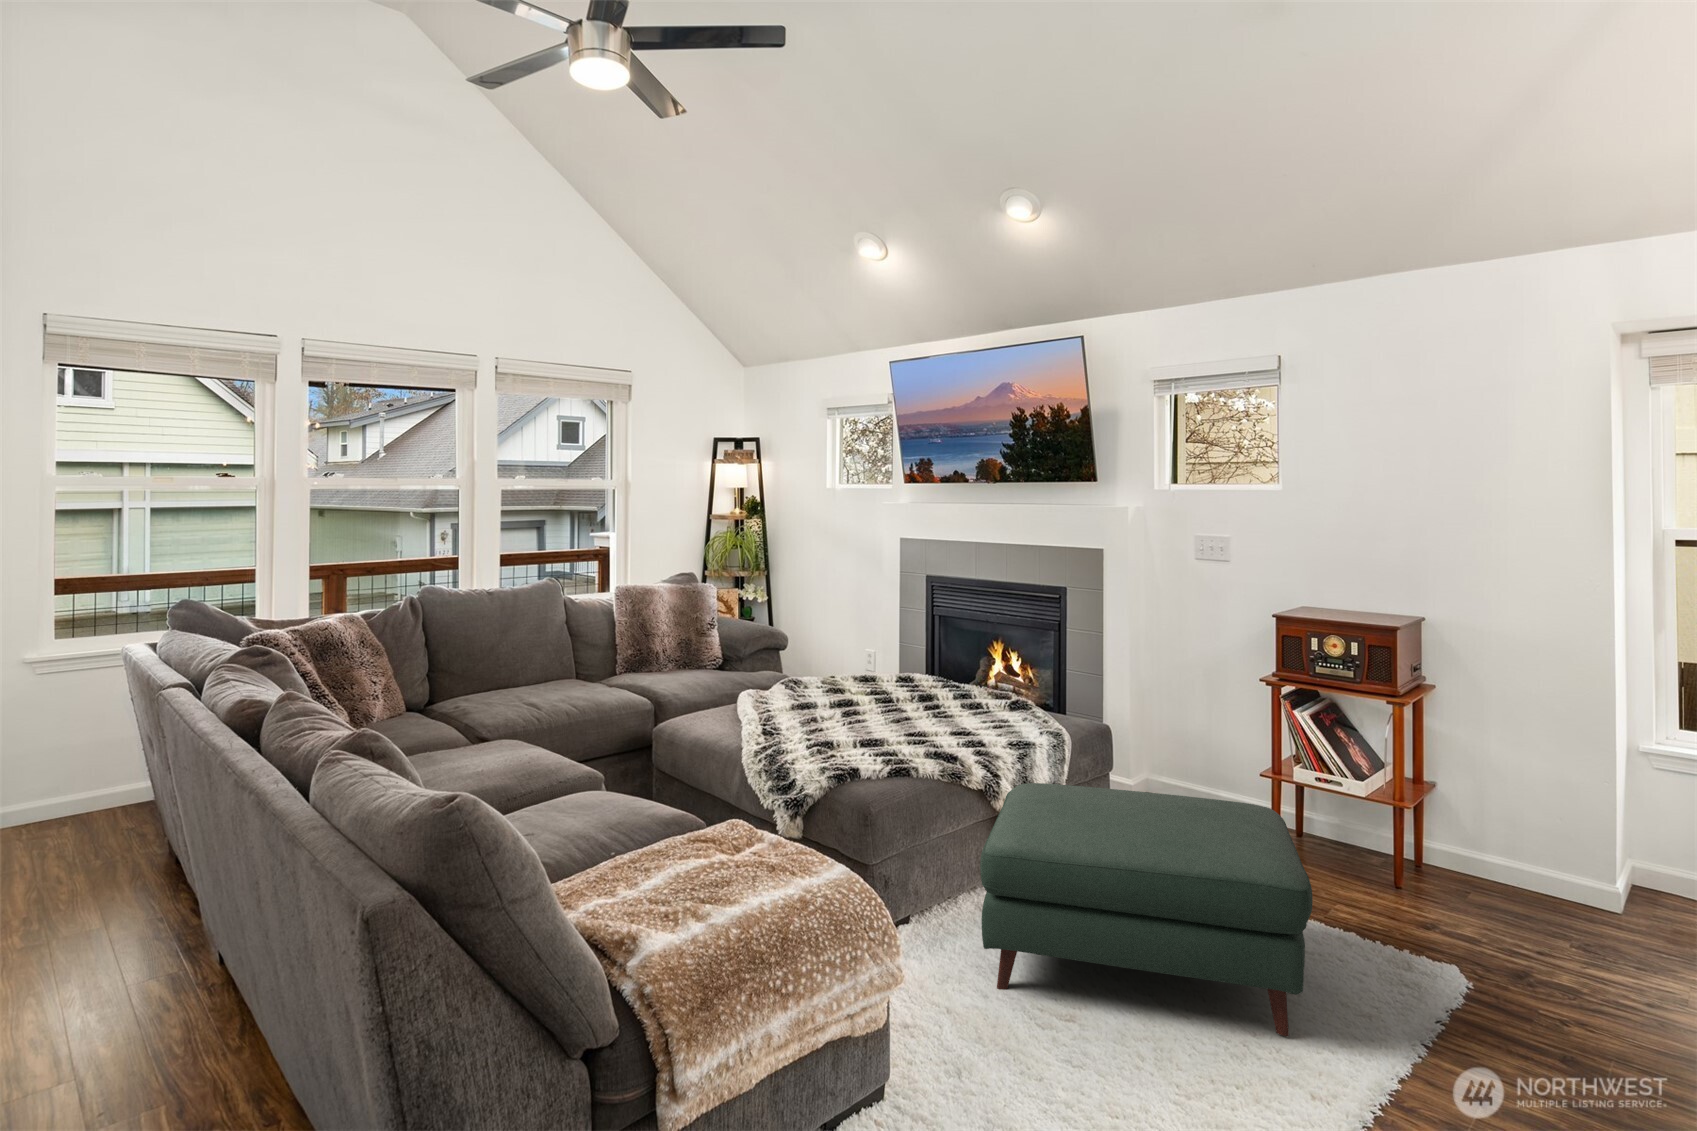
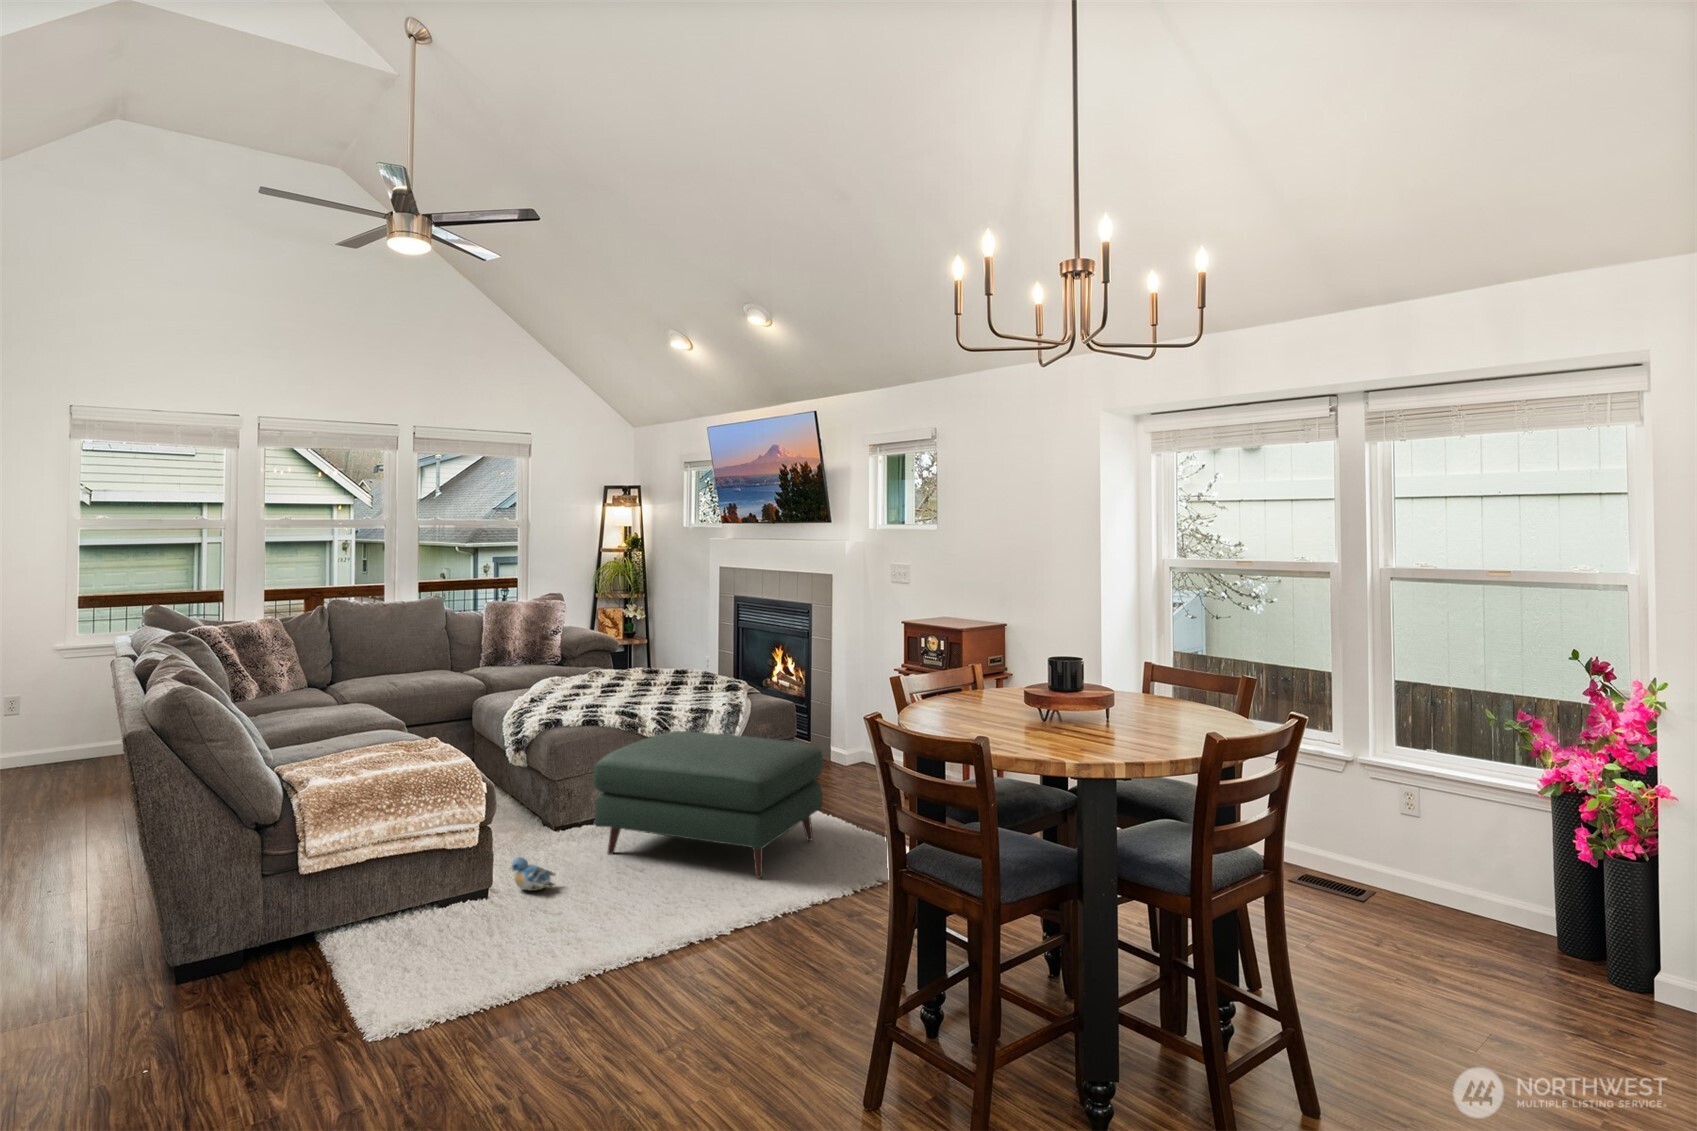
plush toy: none [922,1029,1000,1086] -> present [511,857,556,891]

